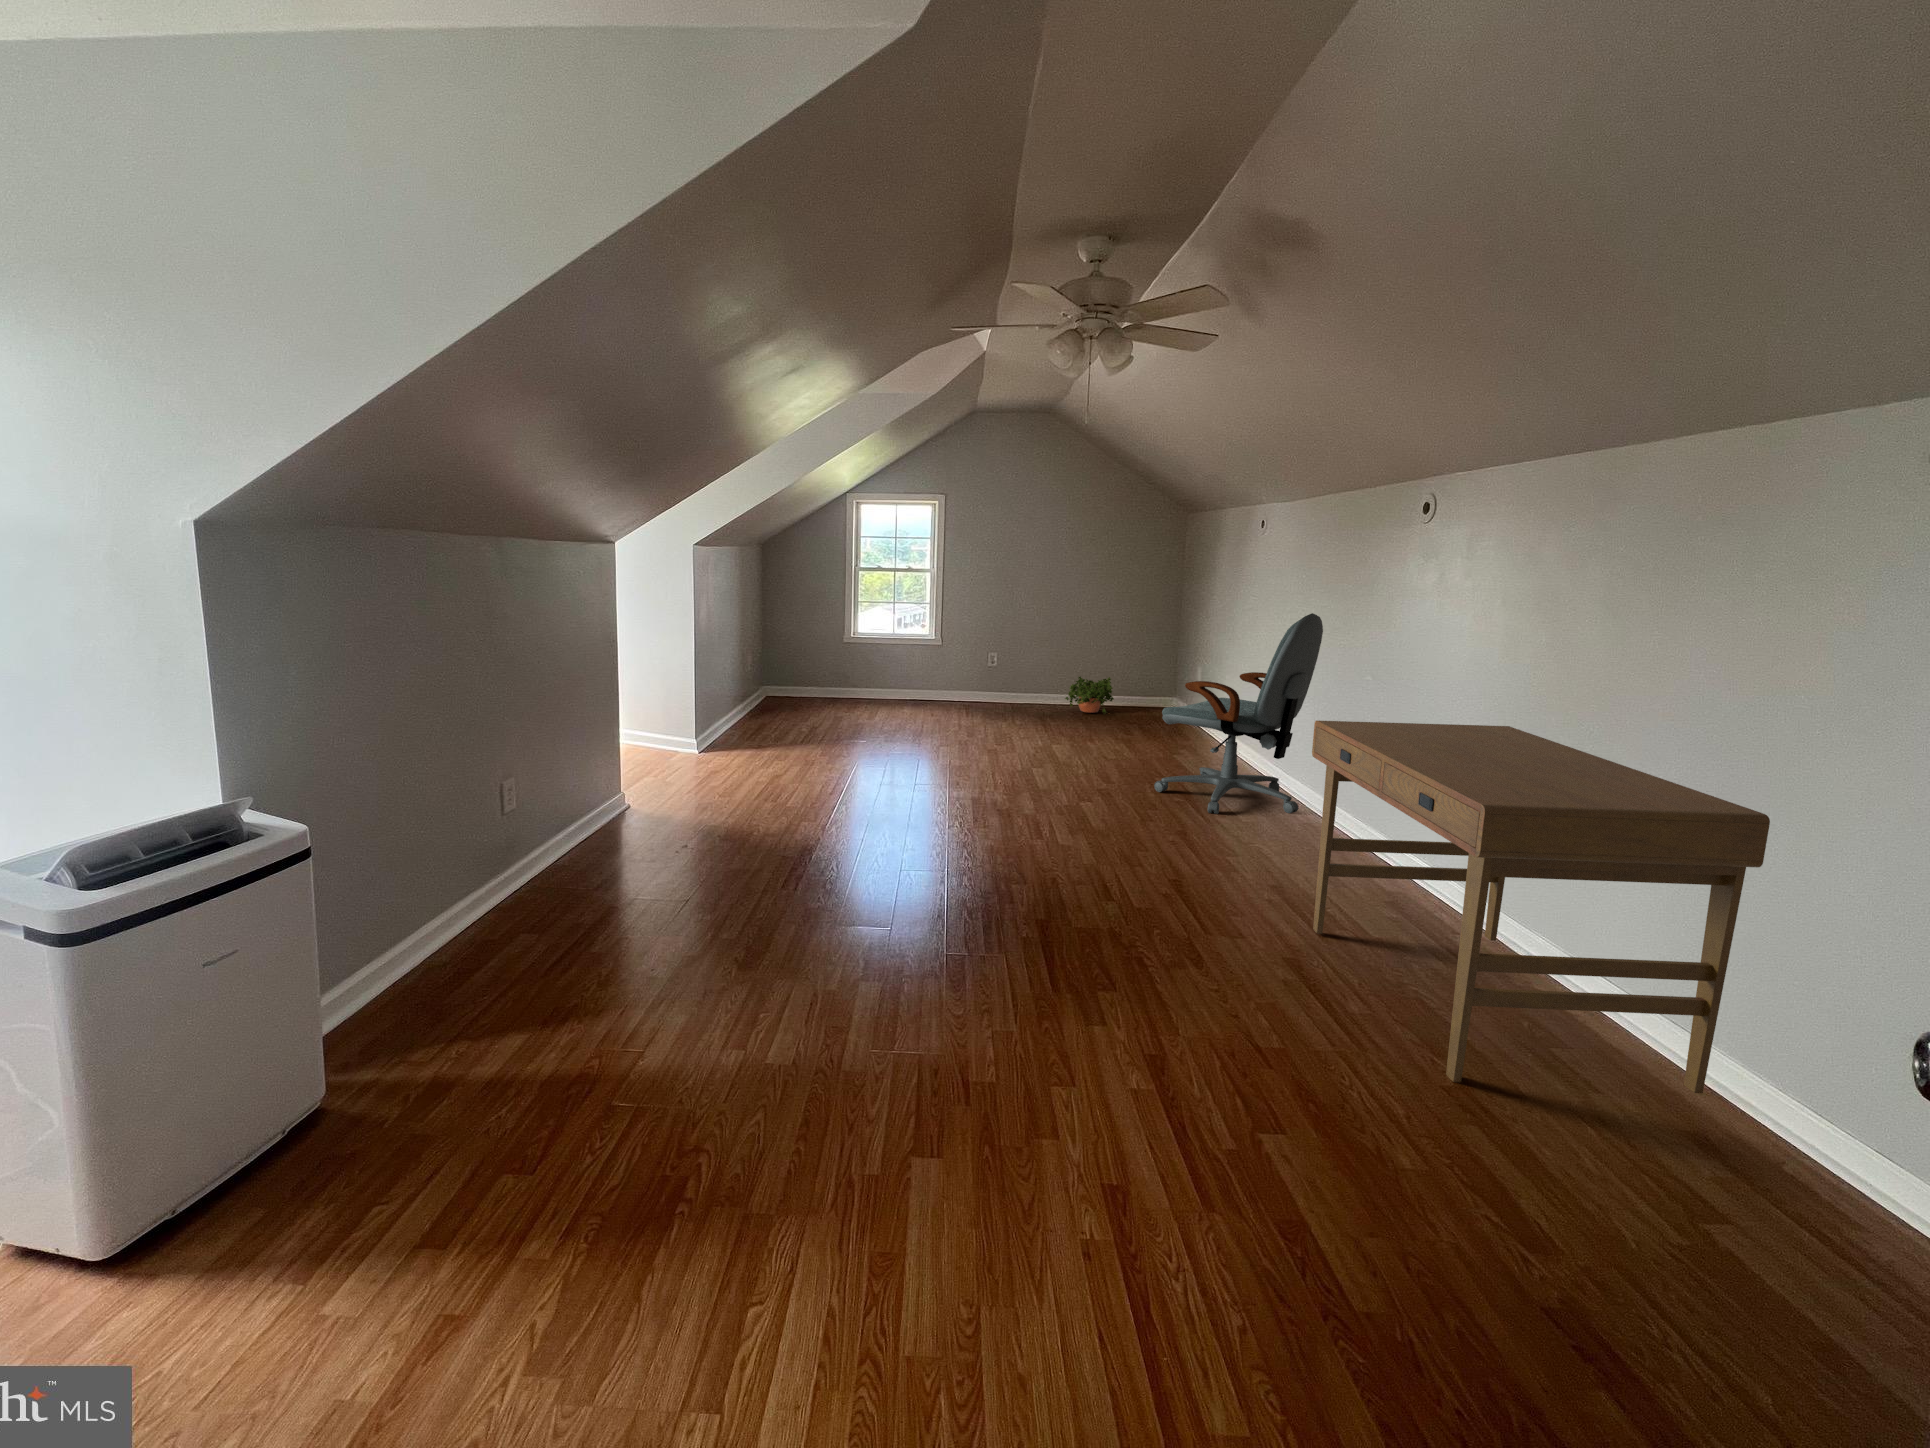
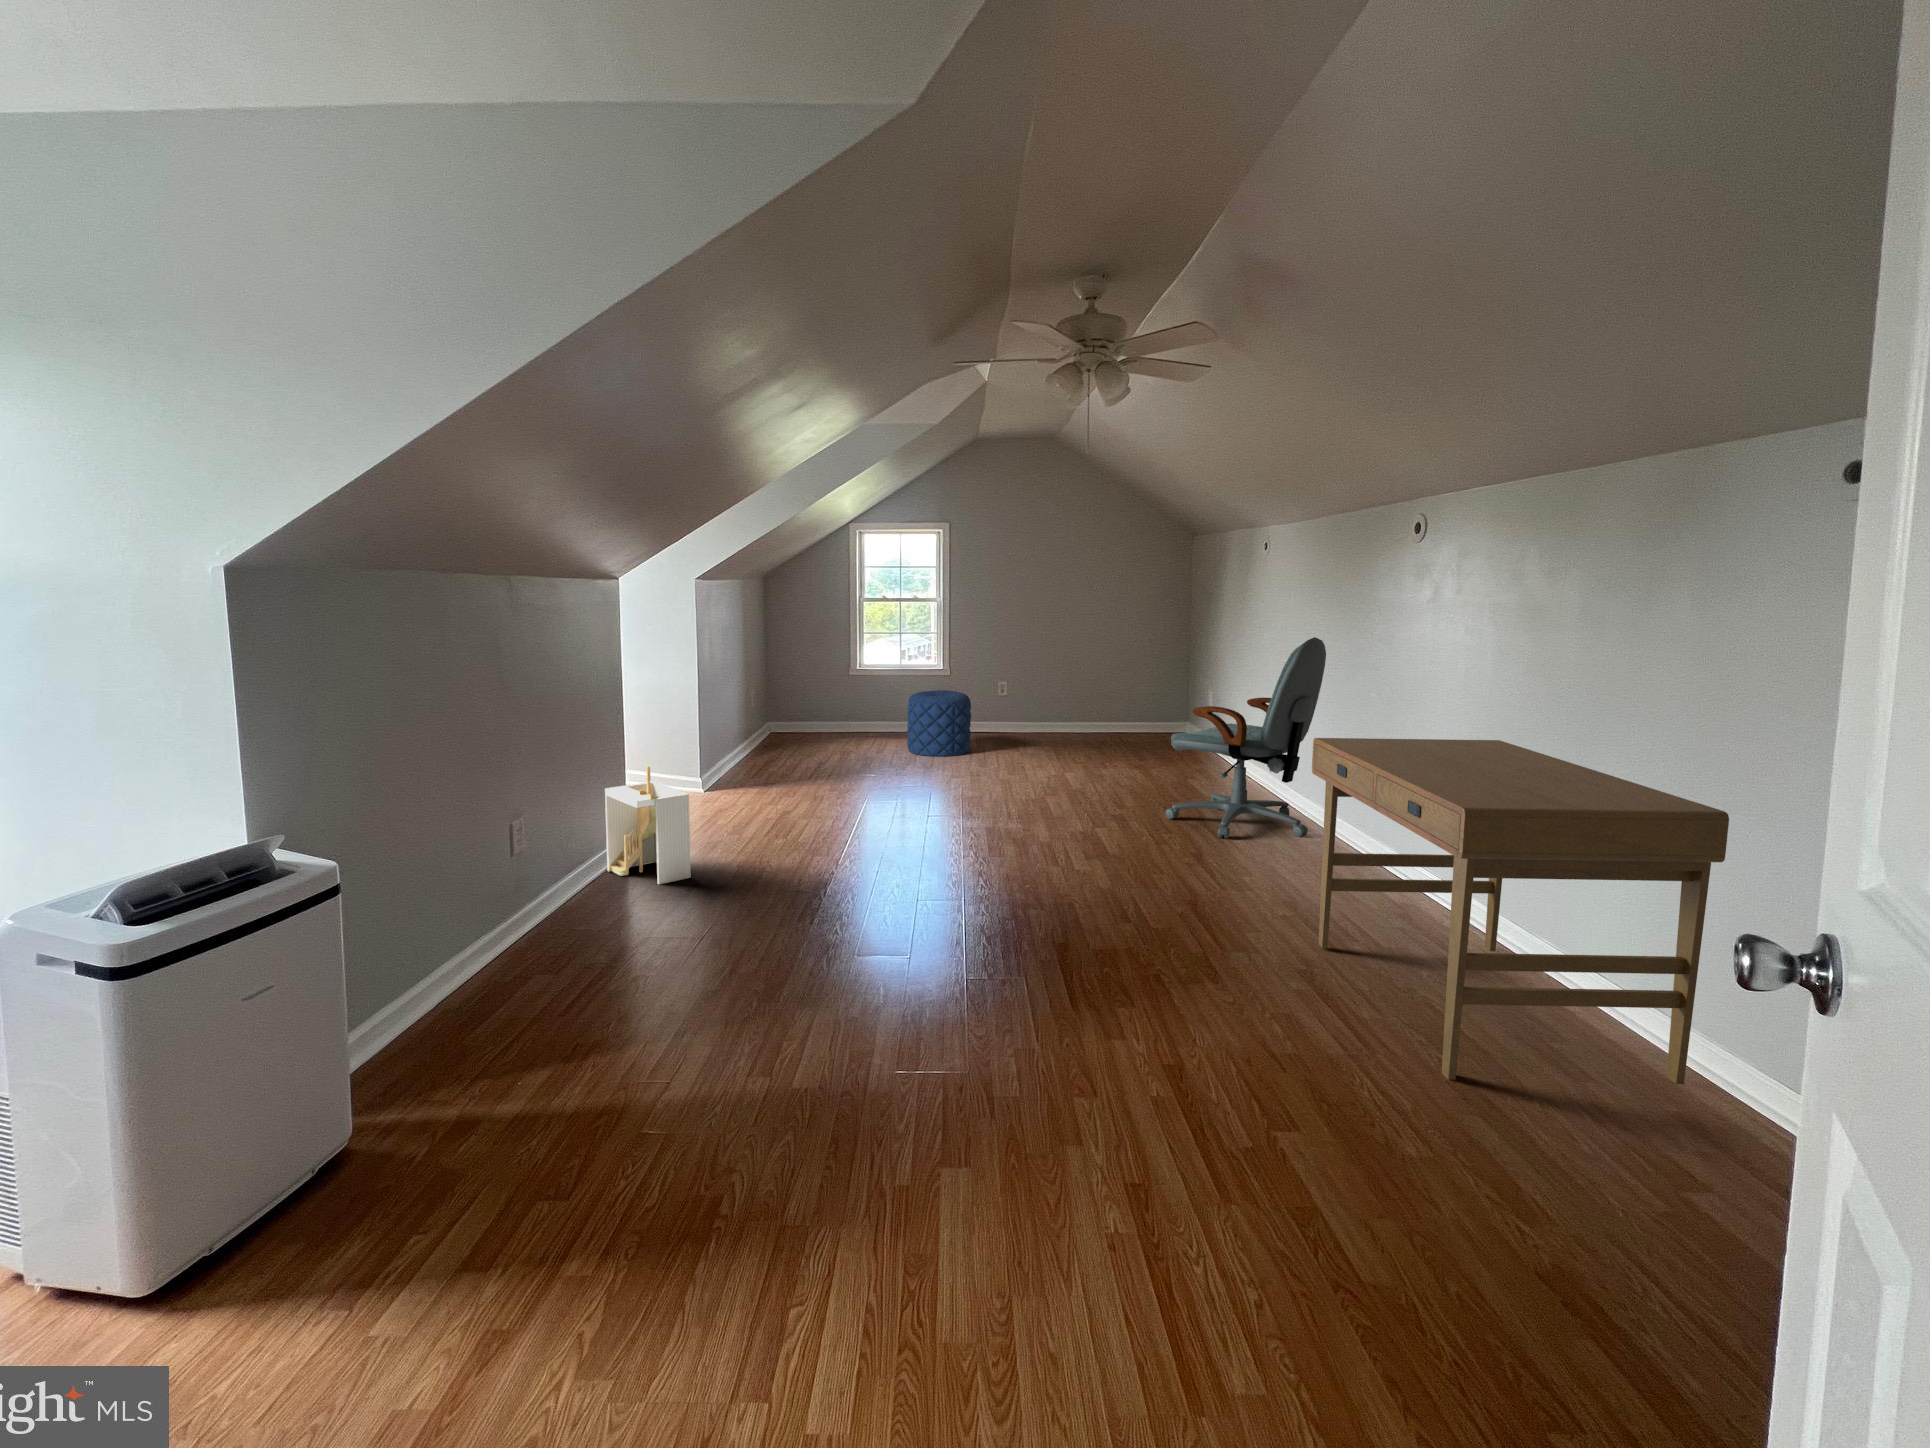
pouf: none [898,658,962,723] -> present [907,690,971,757]
potted plant: present [1065,677,1114,713] -> none [1076,707,1127,747]
storage bin: none [599,734,683,851] -> present [605,766,691,885]

